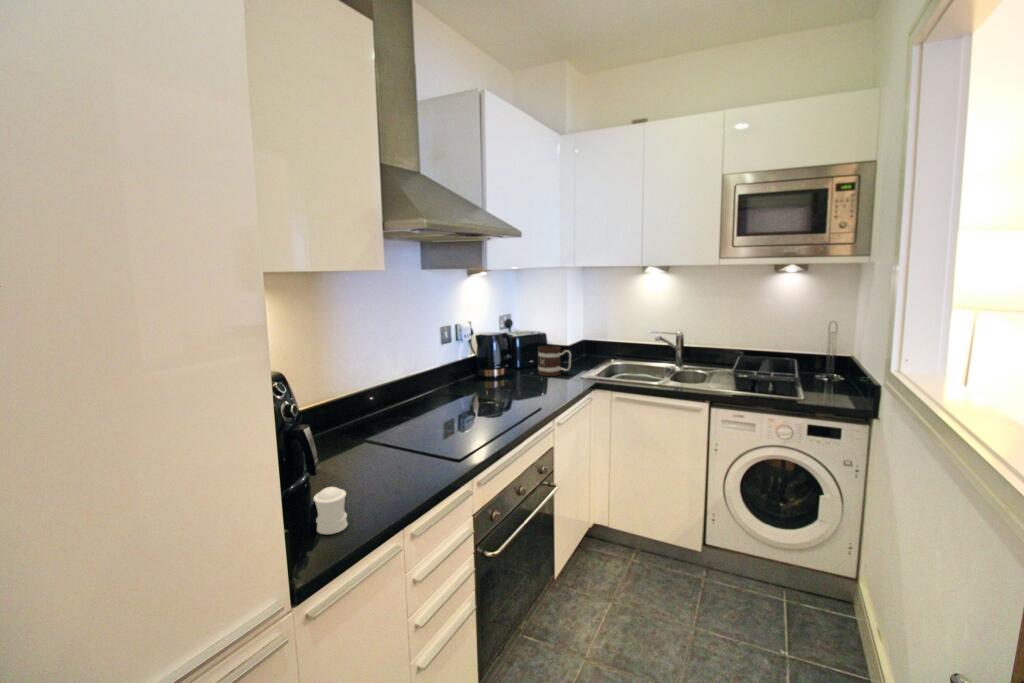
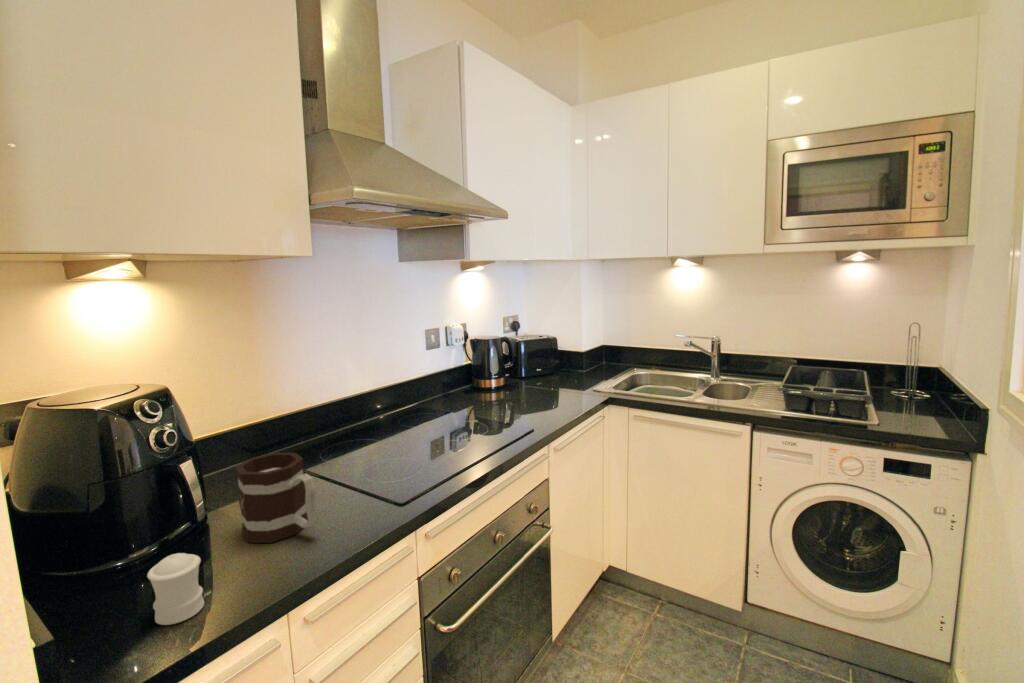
mug: present [538,346,571,376] -> present [235,453,317,543]

